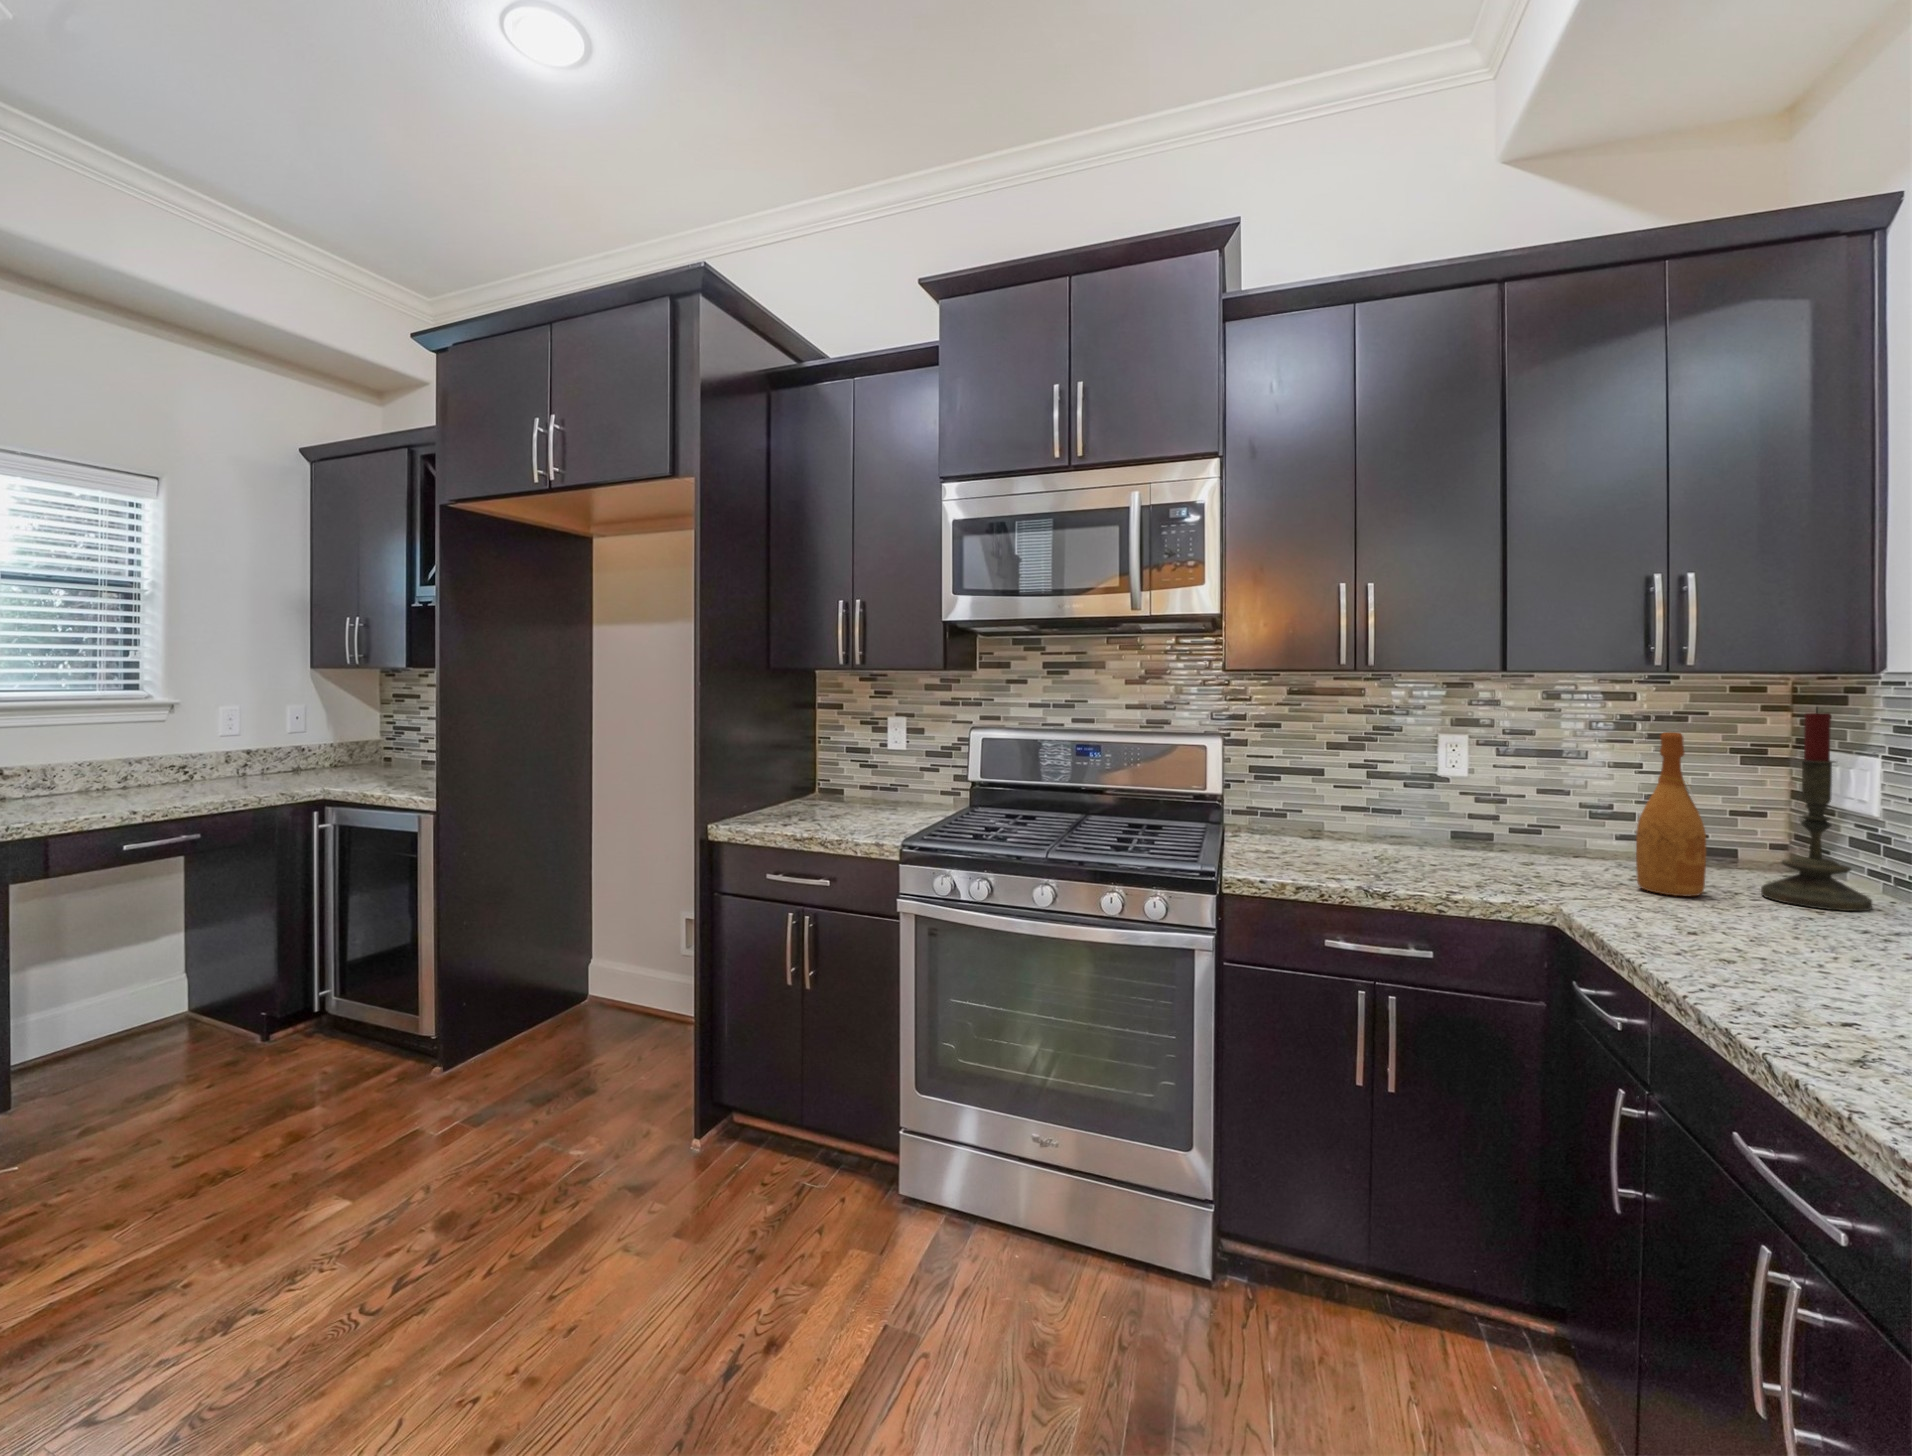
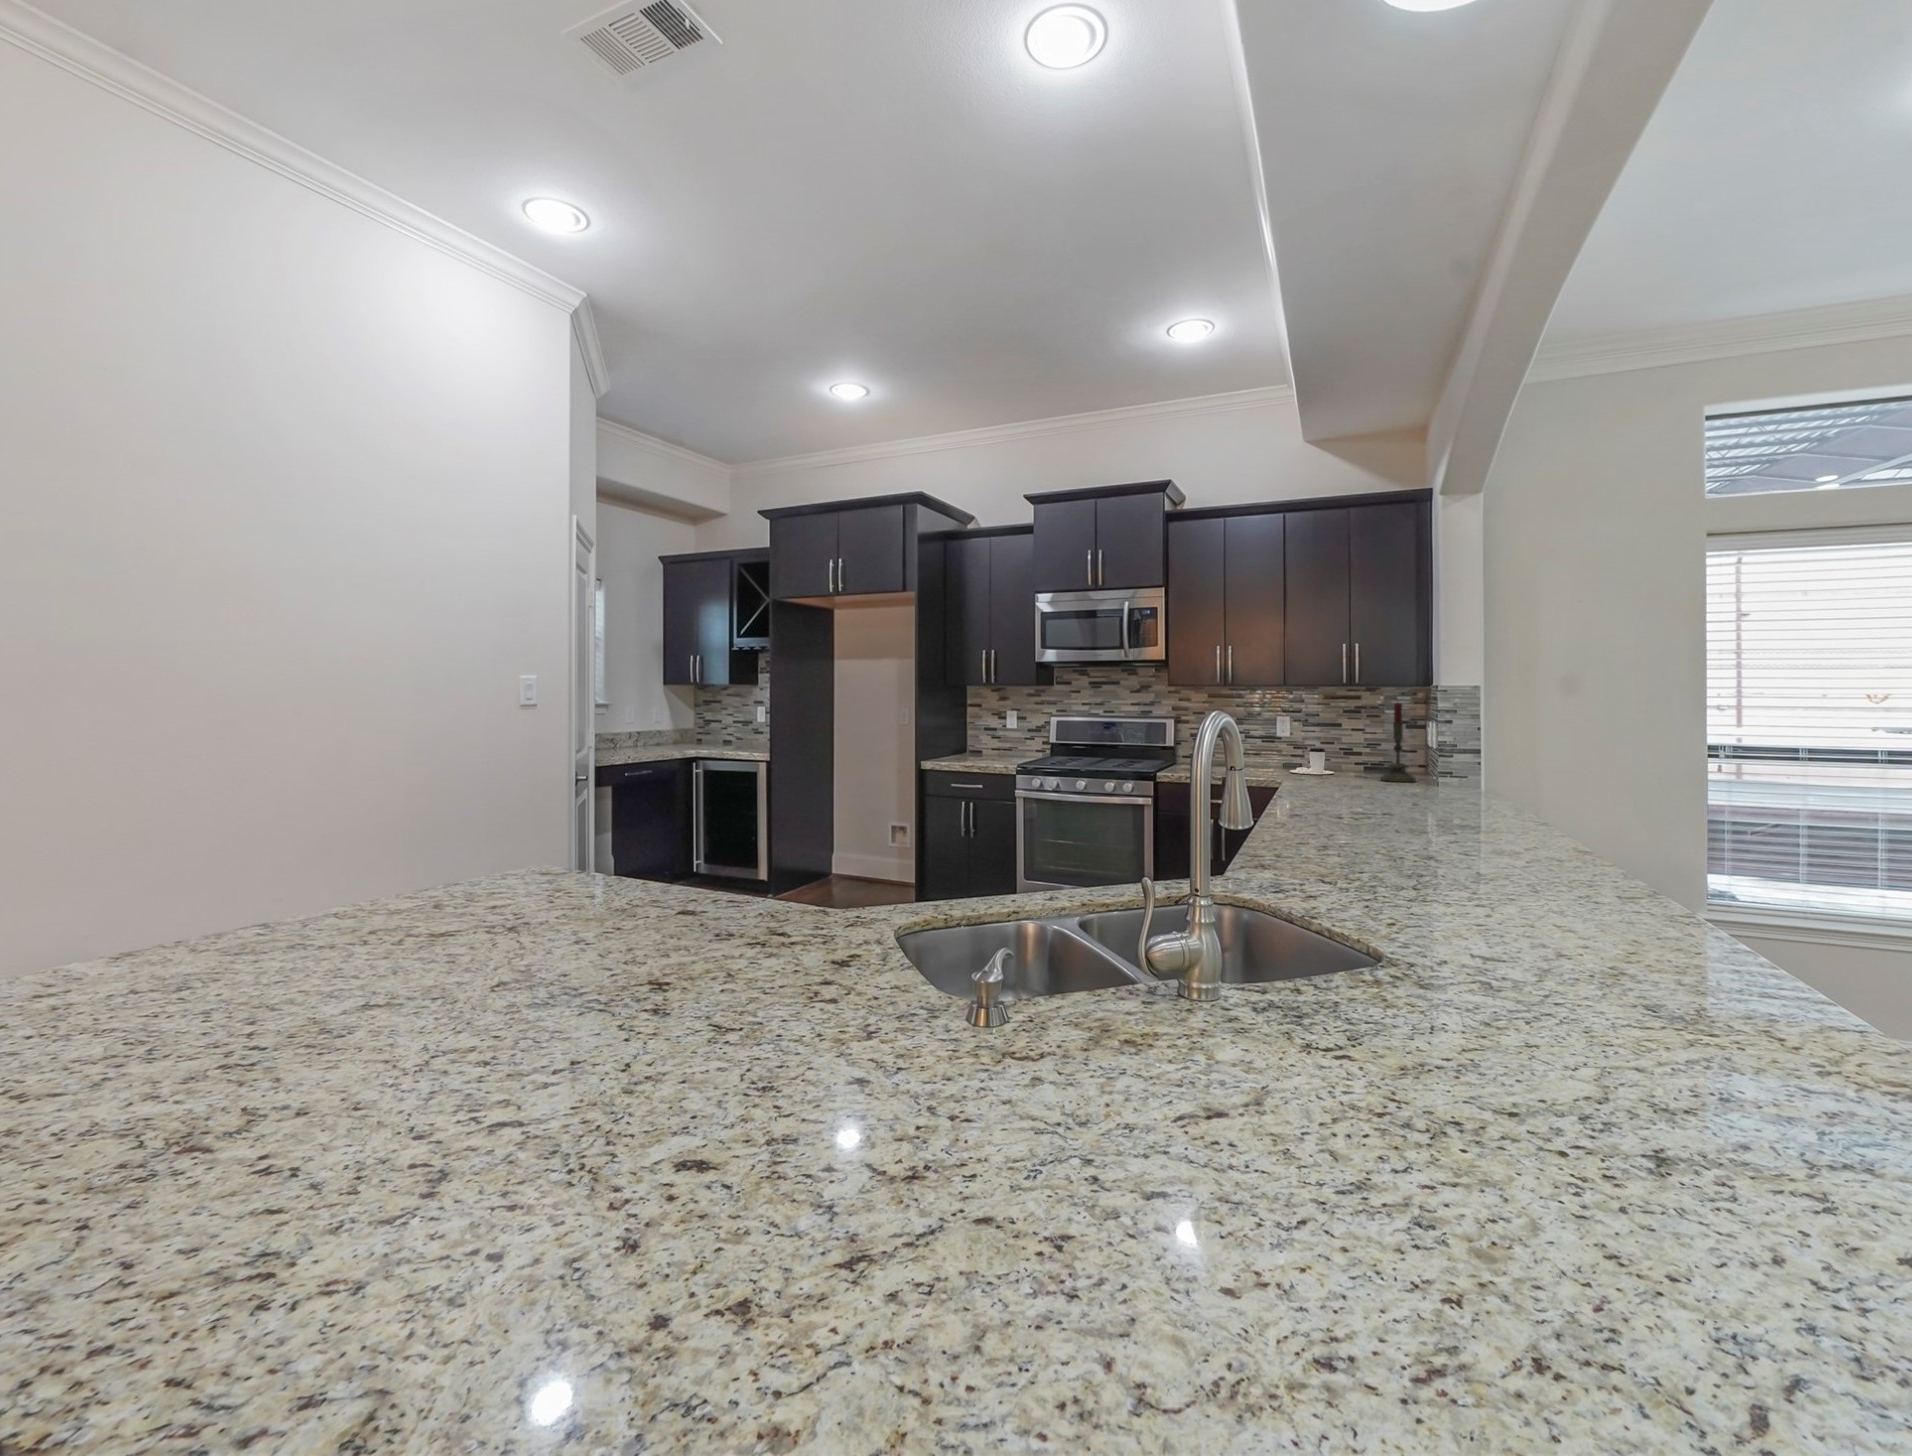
wine bottle: present [1636,732,1706,896] -> none [1333,712,1357,780]
coffee cup: none [1482,806,1594,869] -> present [1290,748,1334,775]

